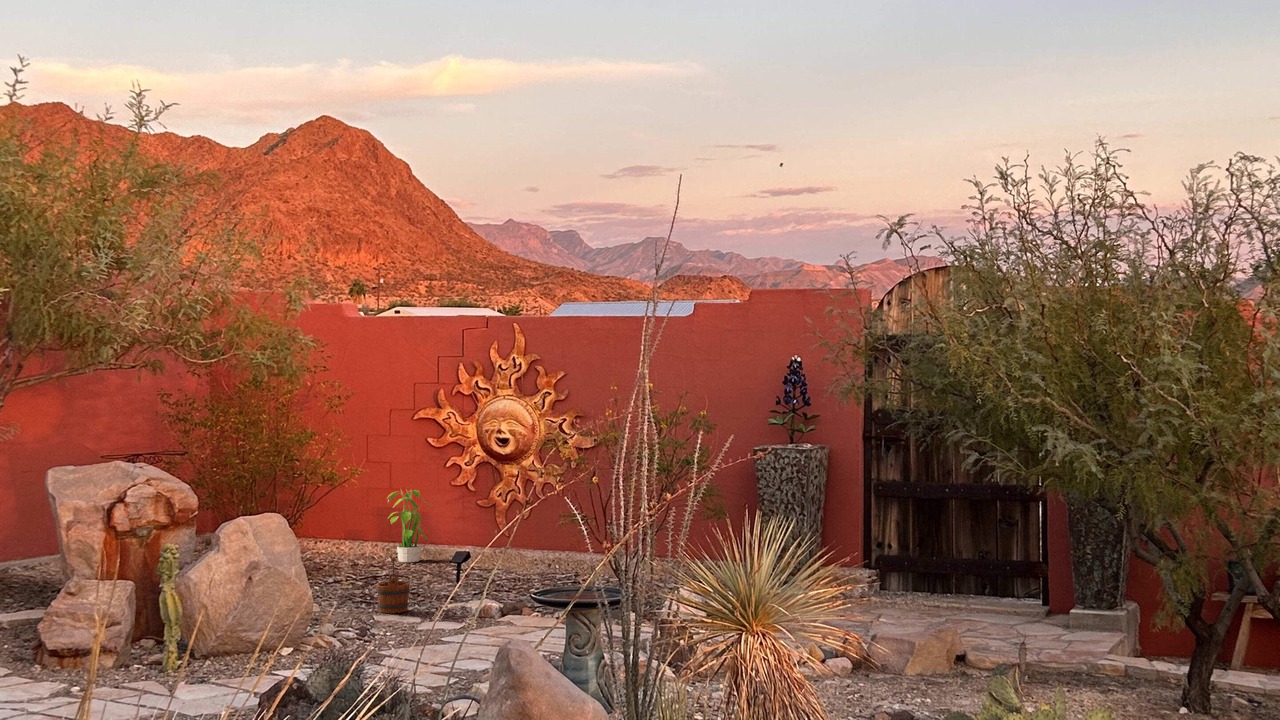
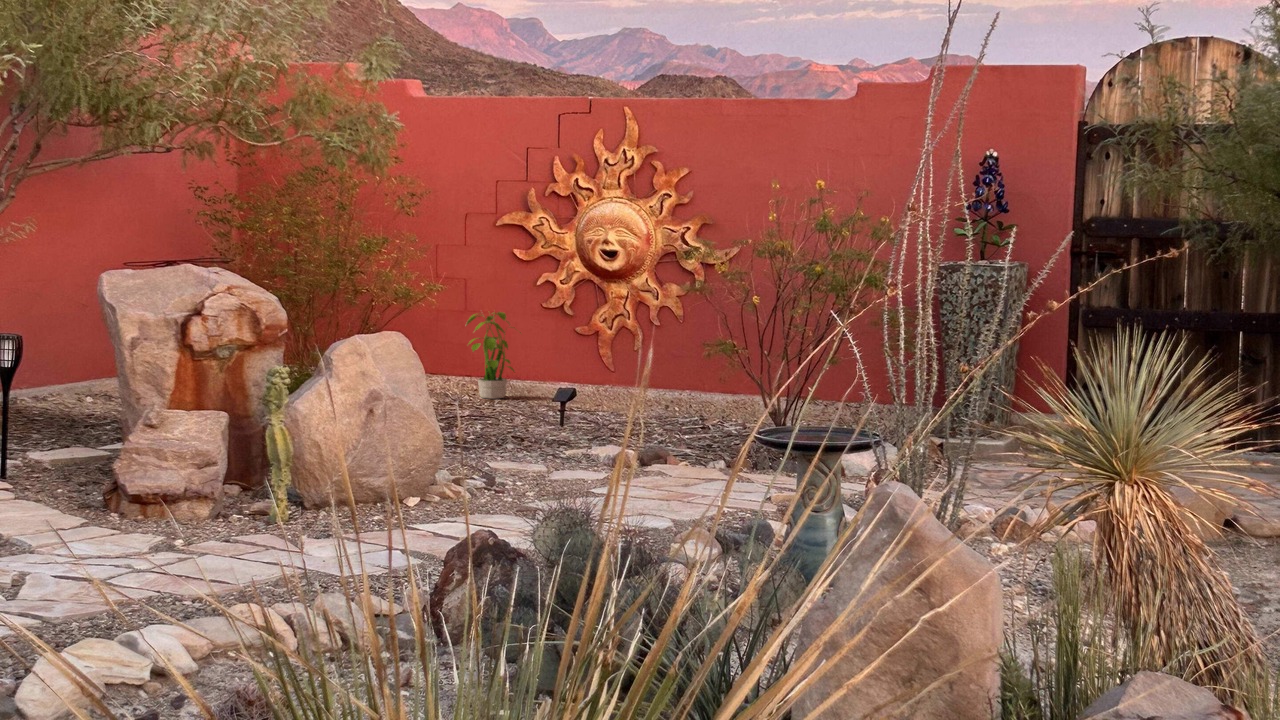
wooden bucket: present [377,557,410,613] -> none [491,390,531,458]

